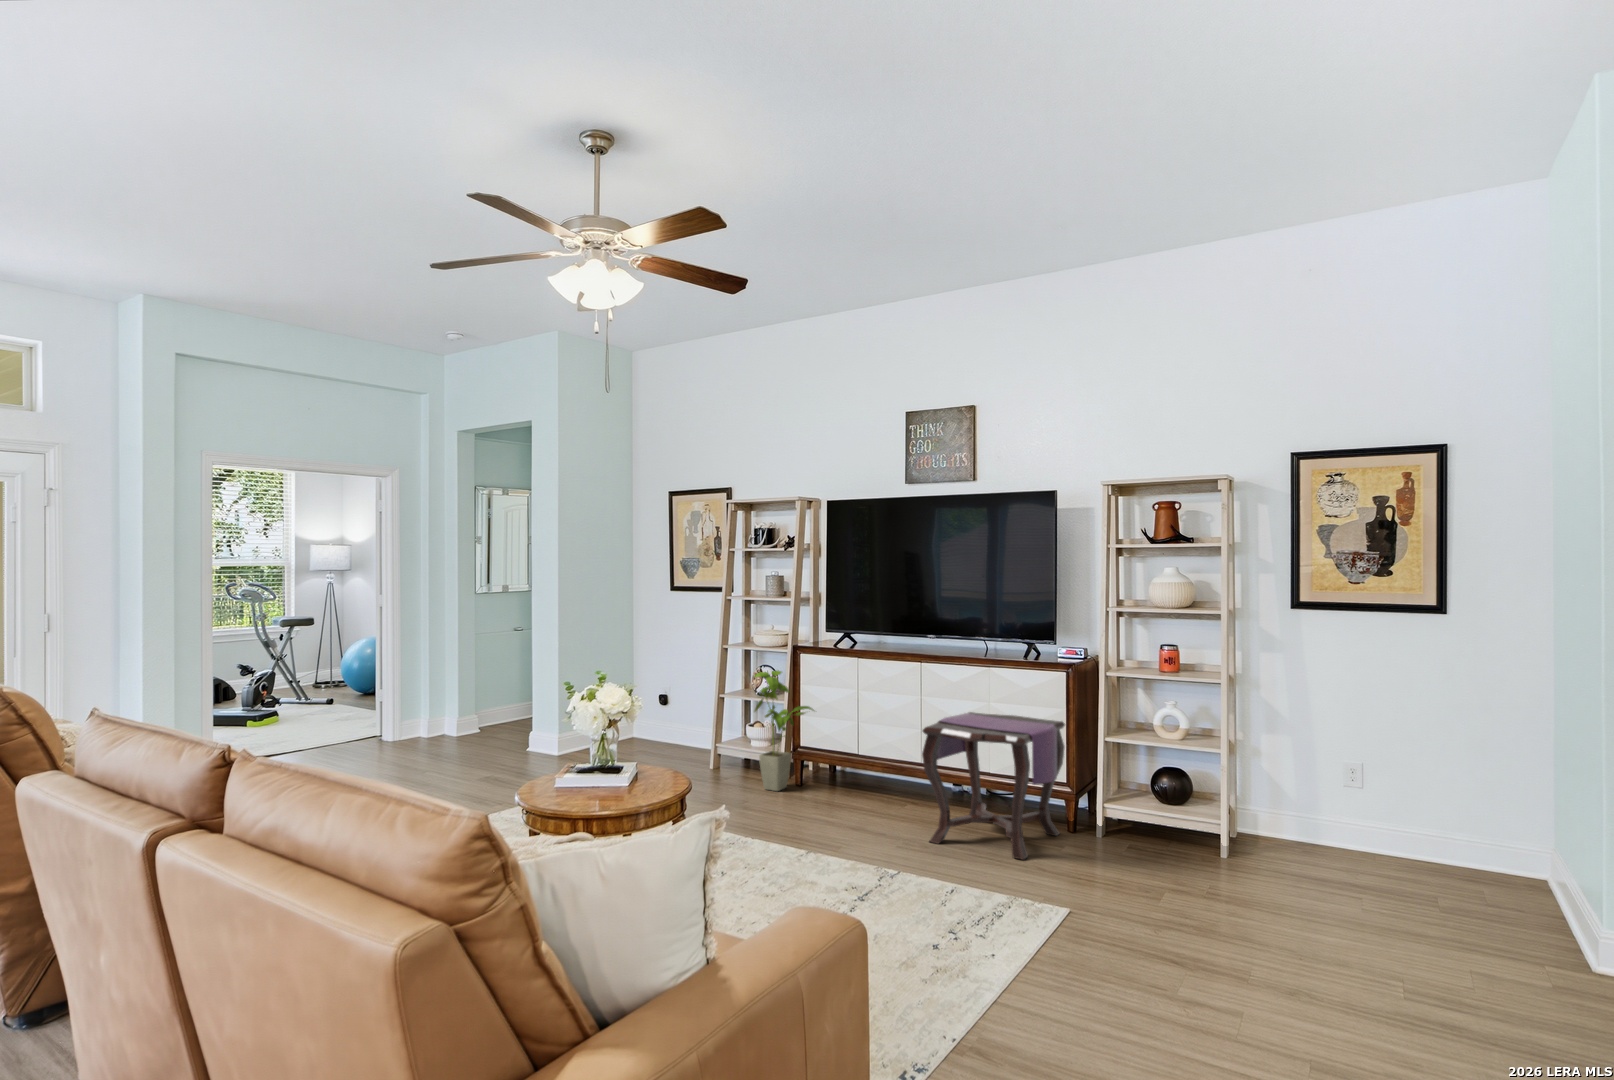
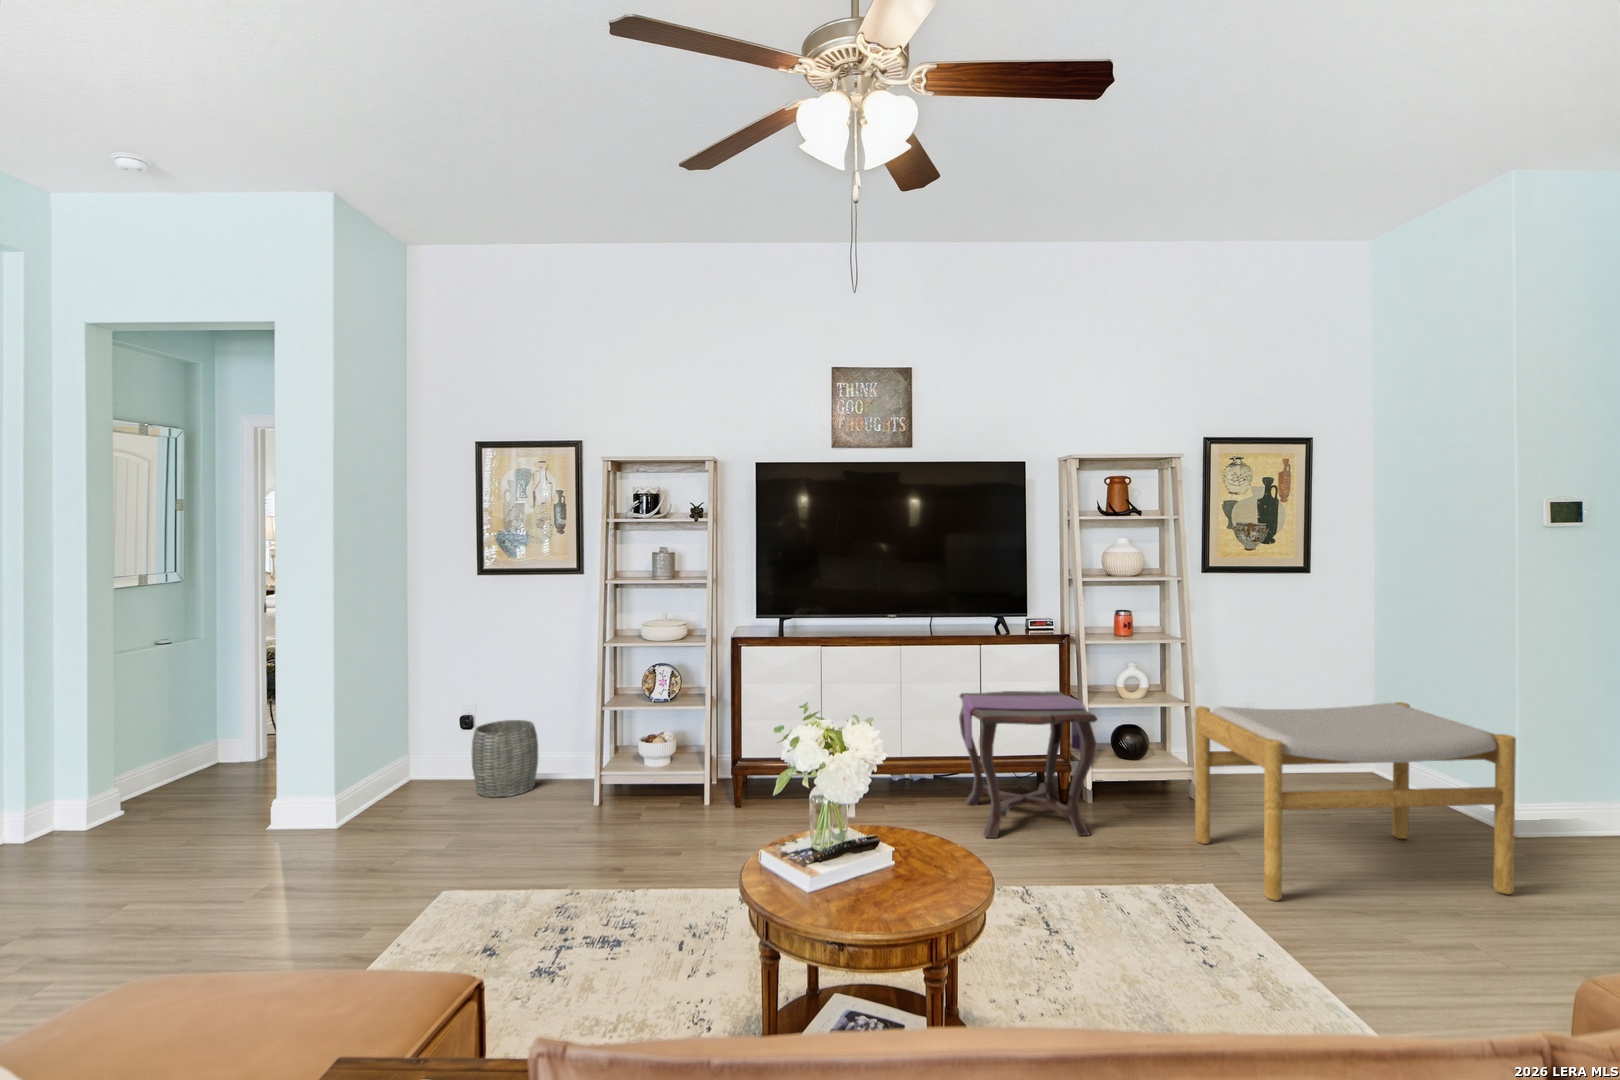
house plant: present [755,670,814,791] -> none [696,671,773,816]
woven basket: none [649,699,697,755] -> present [472,720,538,798]
footstool: none [1072,743,1384,1002] -> present [1195,702,1516,901]

